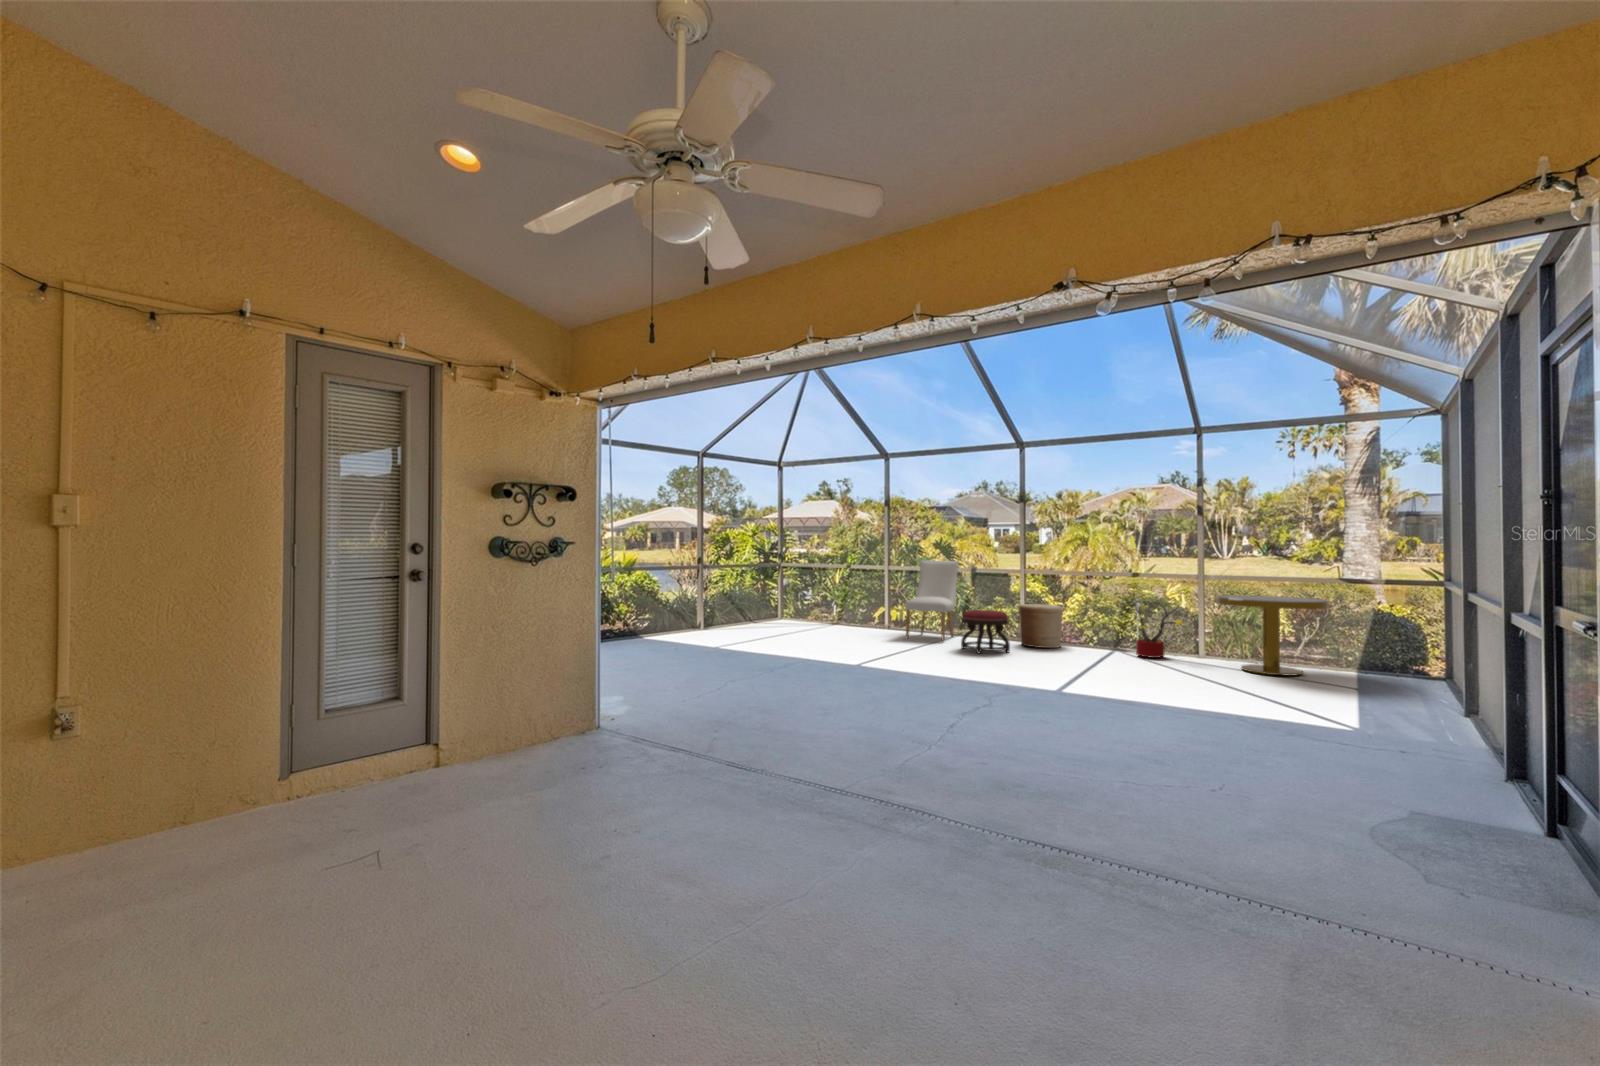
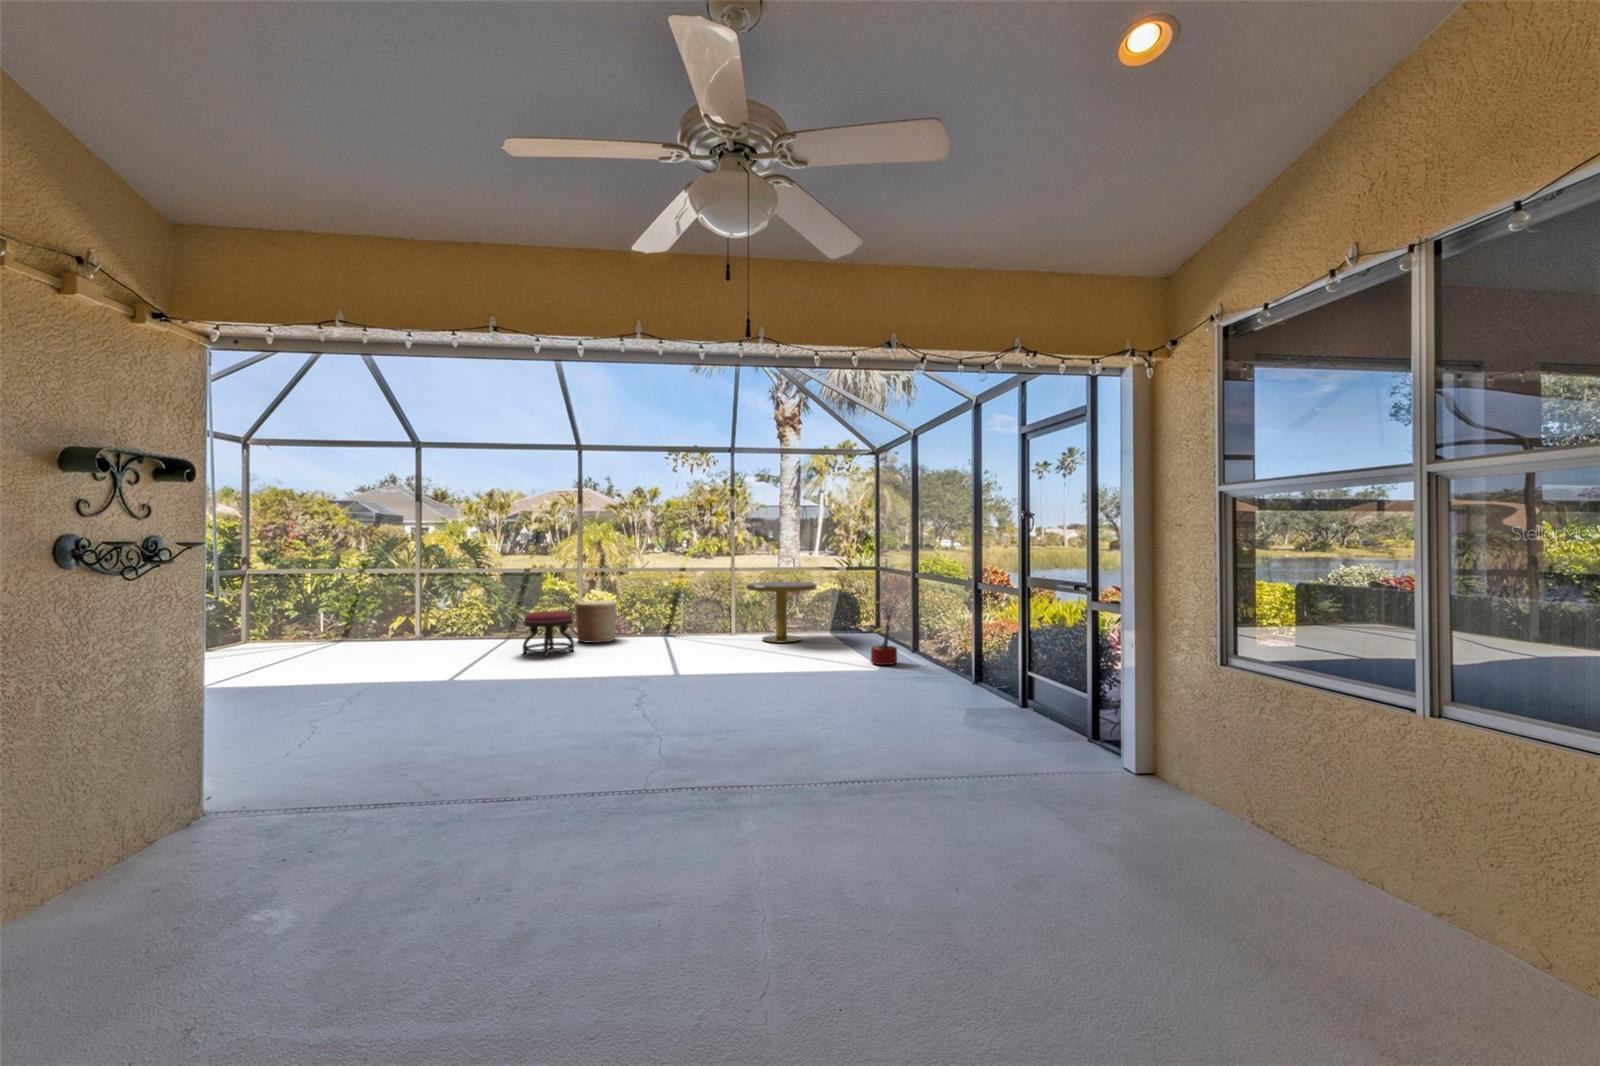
chair: present [905,560,958,641] -> none [449,561,506,651]
decorative plant: present [1136,597,1183,658] -> present [871,608,897,665]

